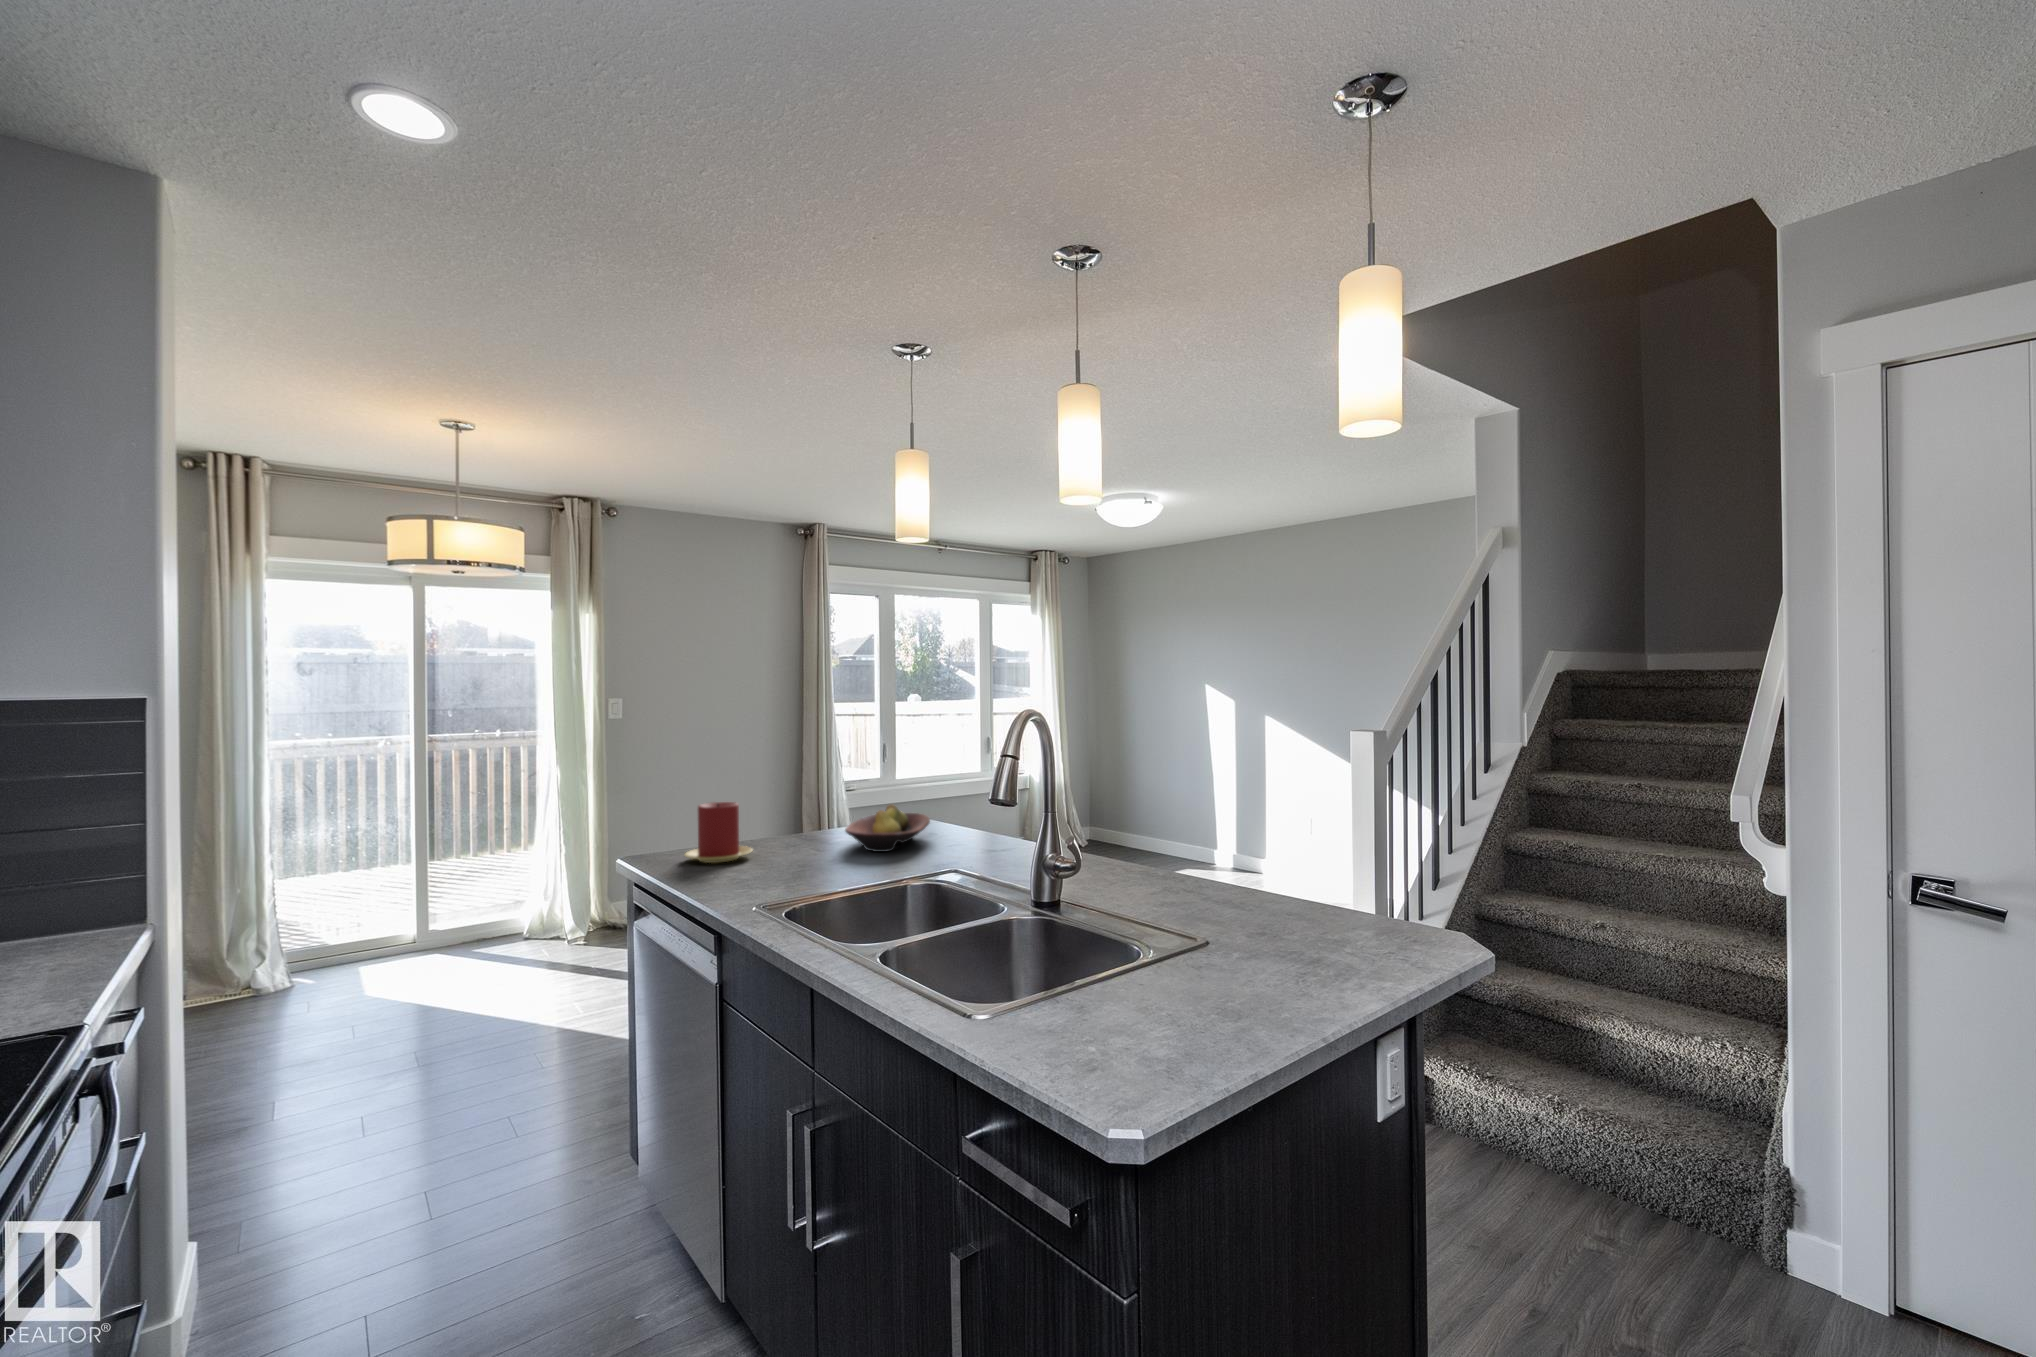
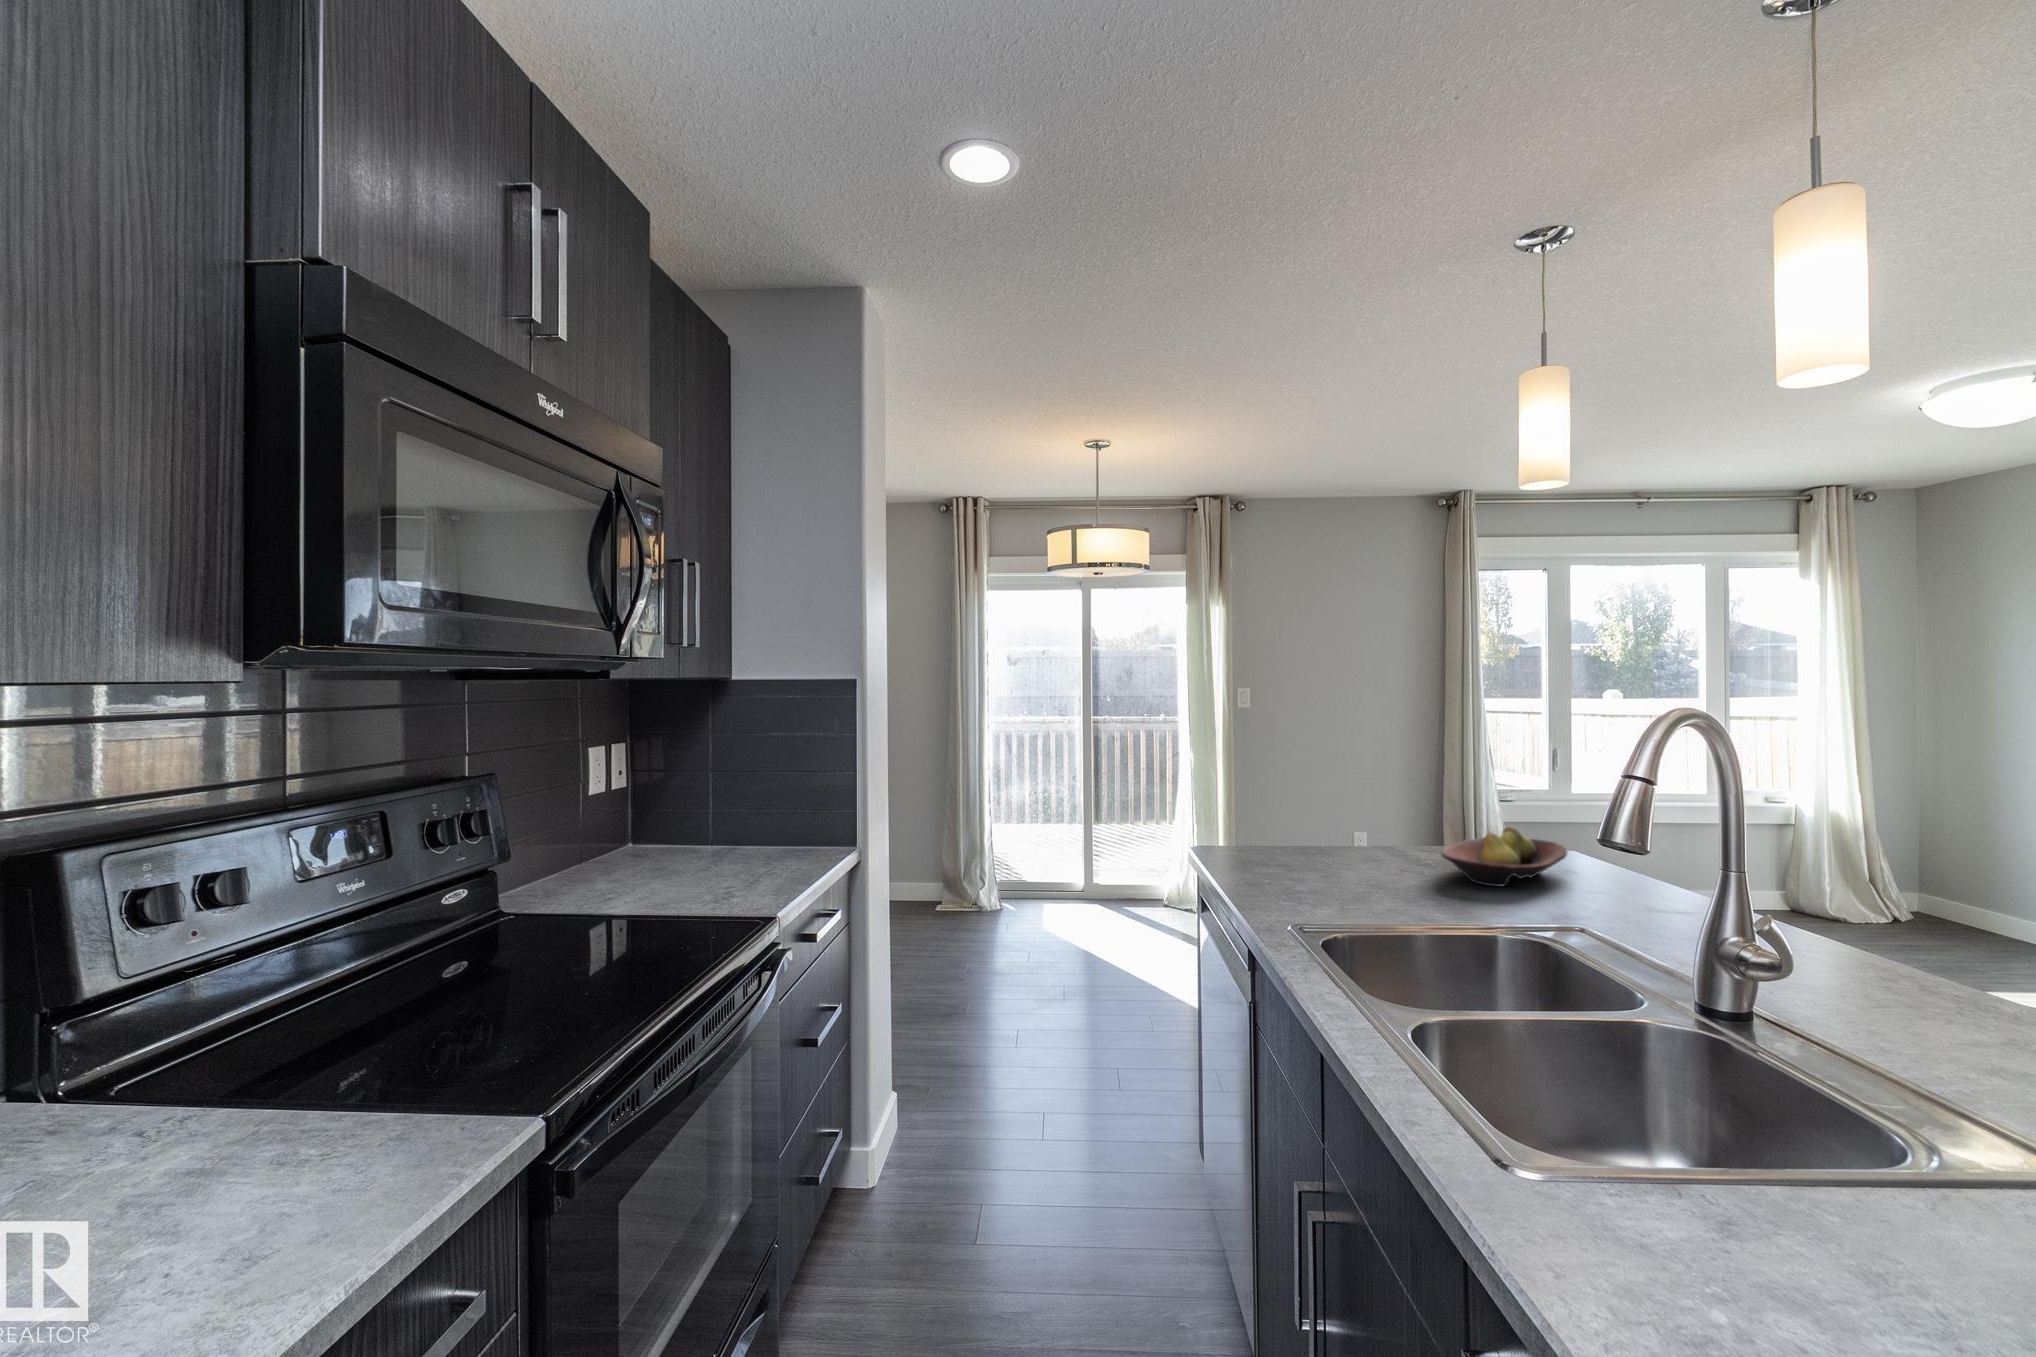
candle: present [685,802,753,863] -> none [1254,803,1328,870]

